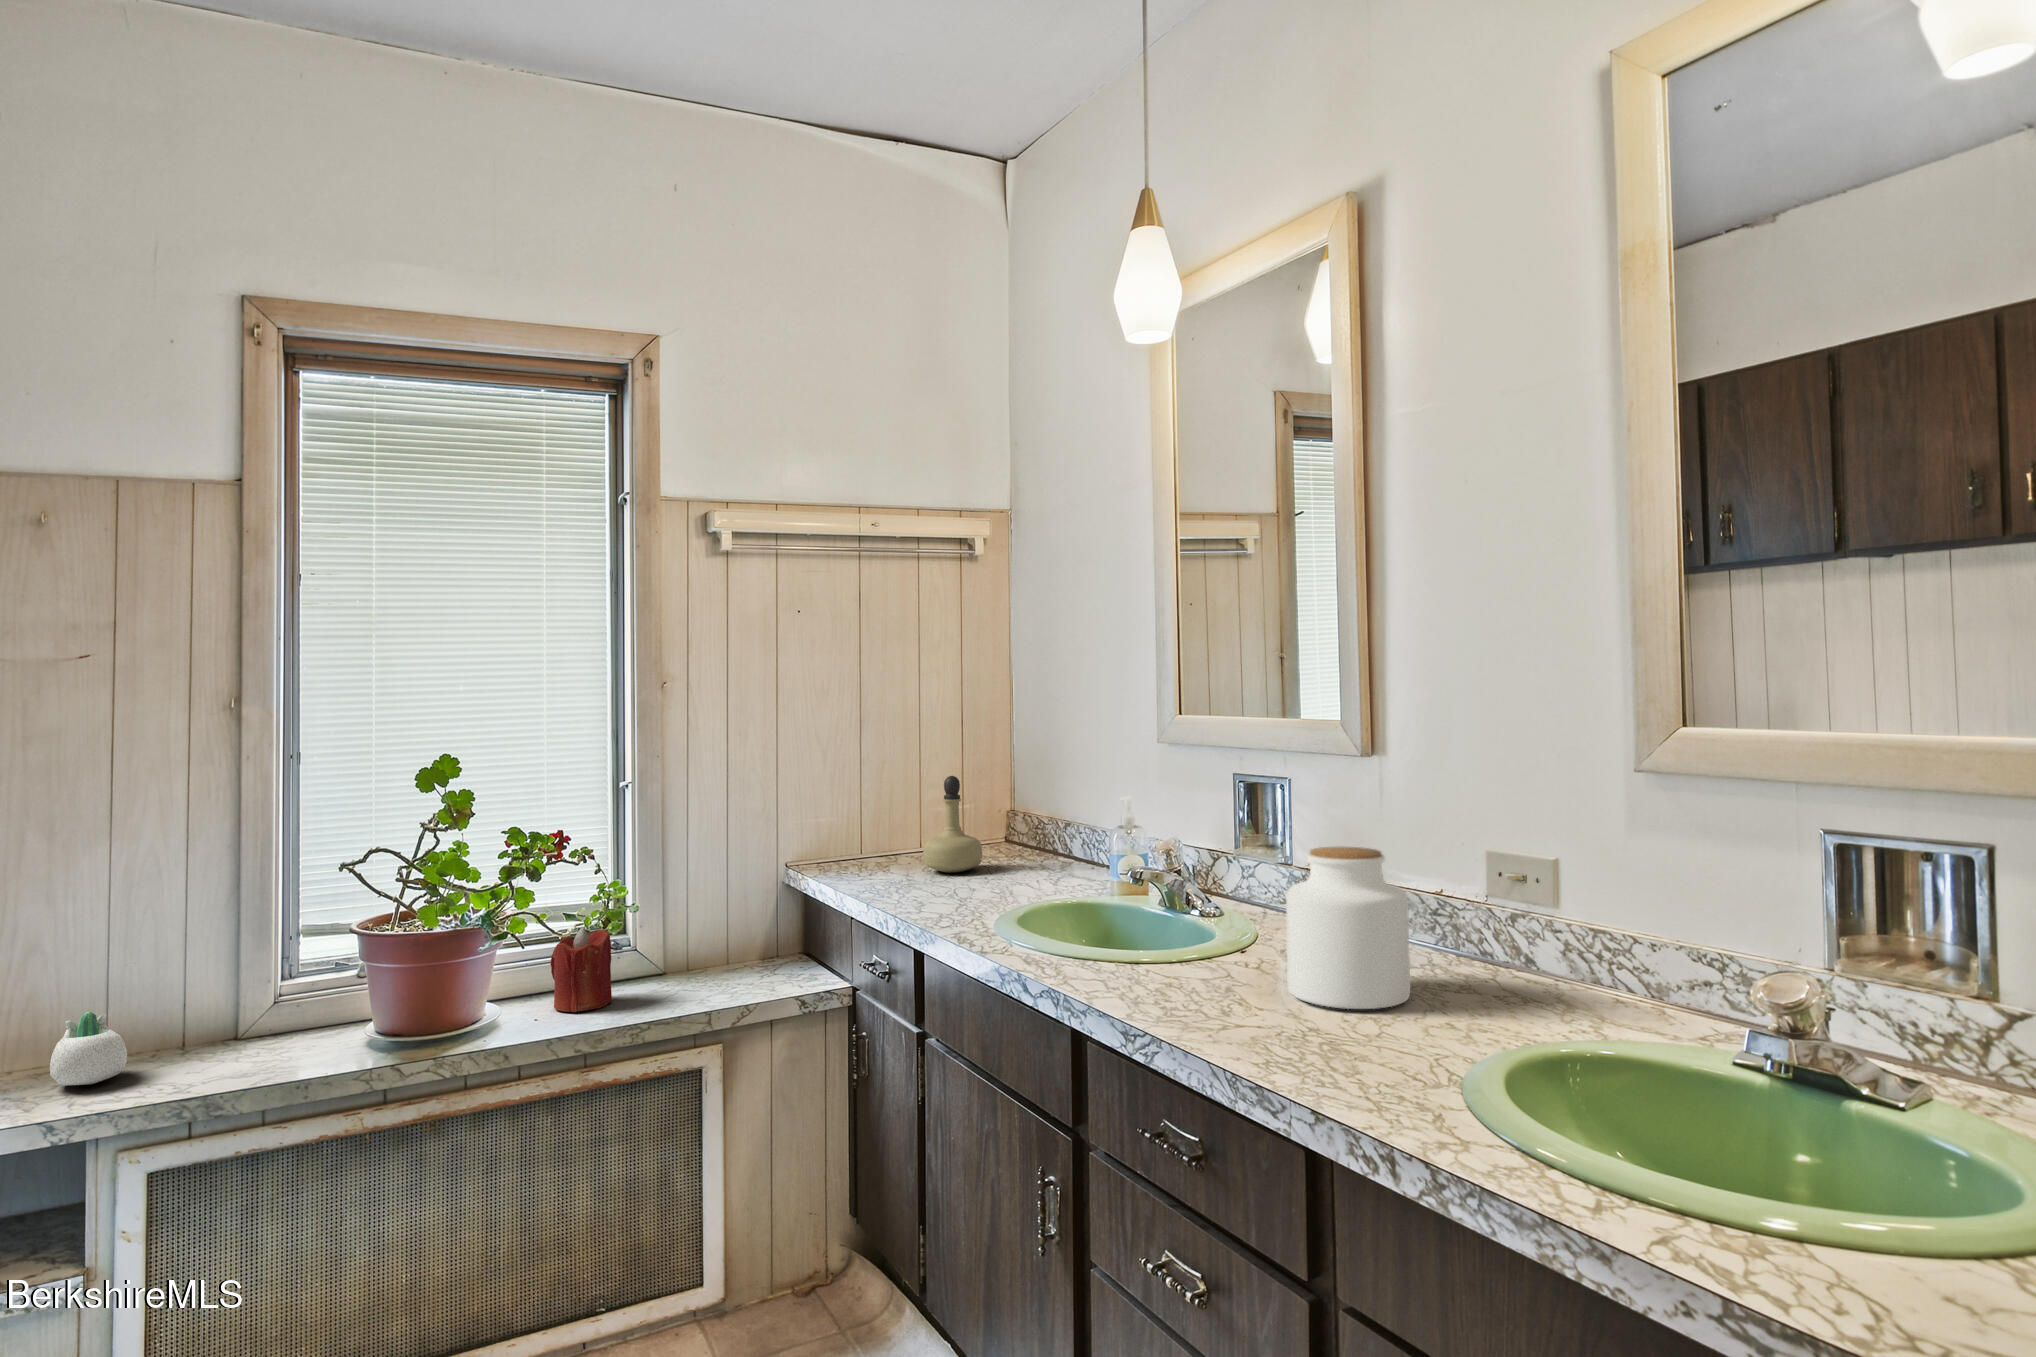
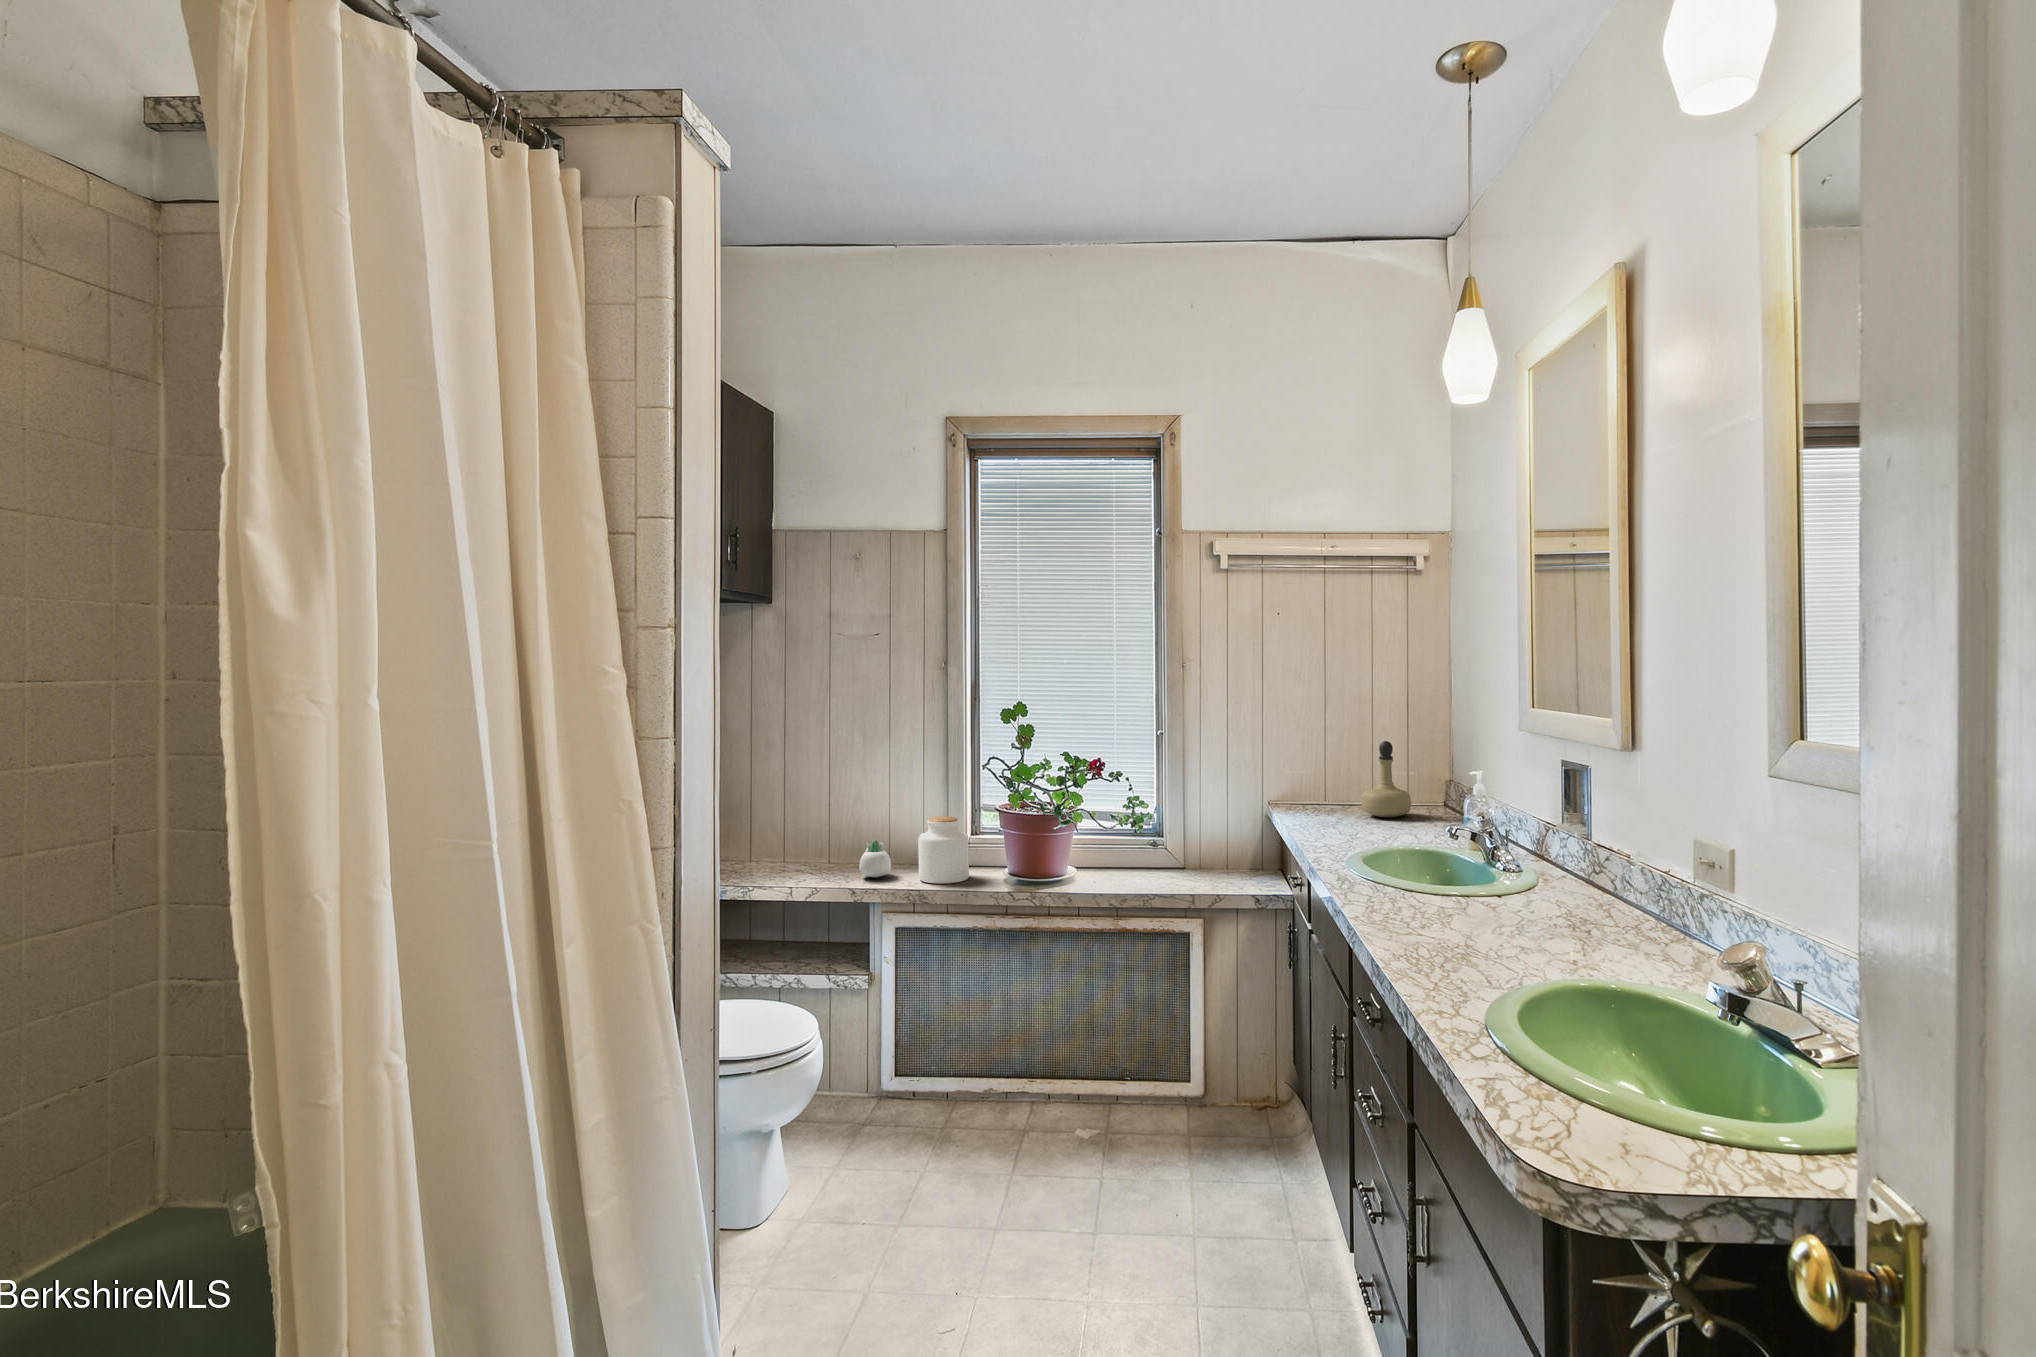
jar: present [1286,847,1410,1009] -> present [919,816,969,884]
candle: present [550,927,612,1012] -> none [1103,827,1139,881]

